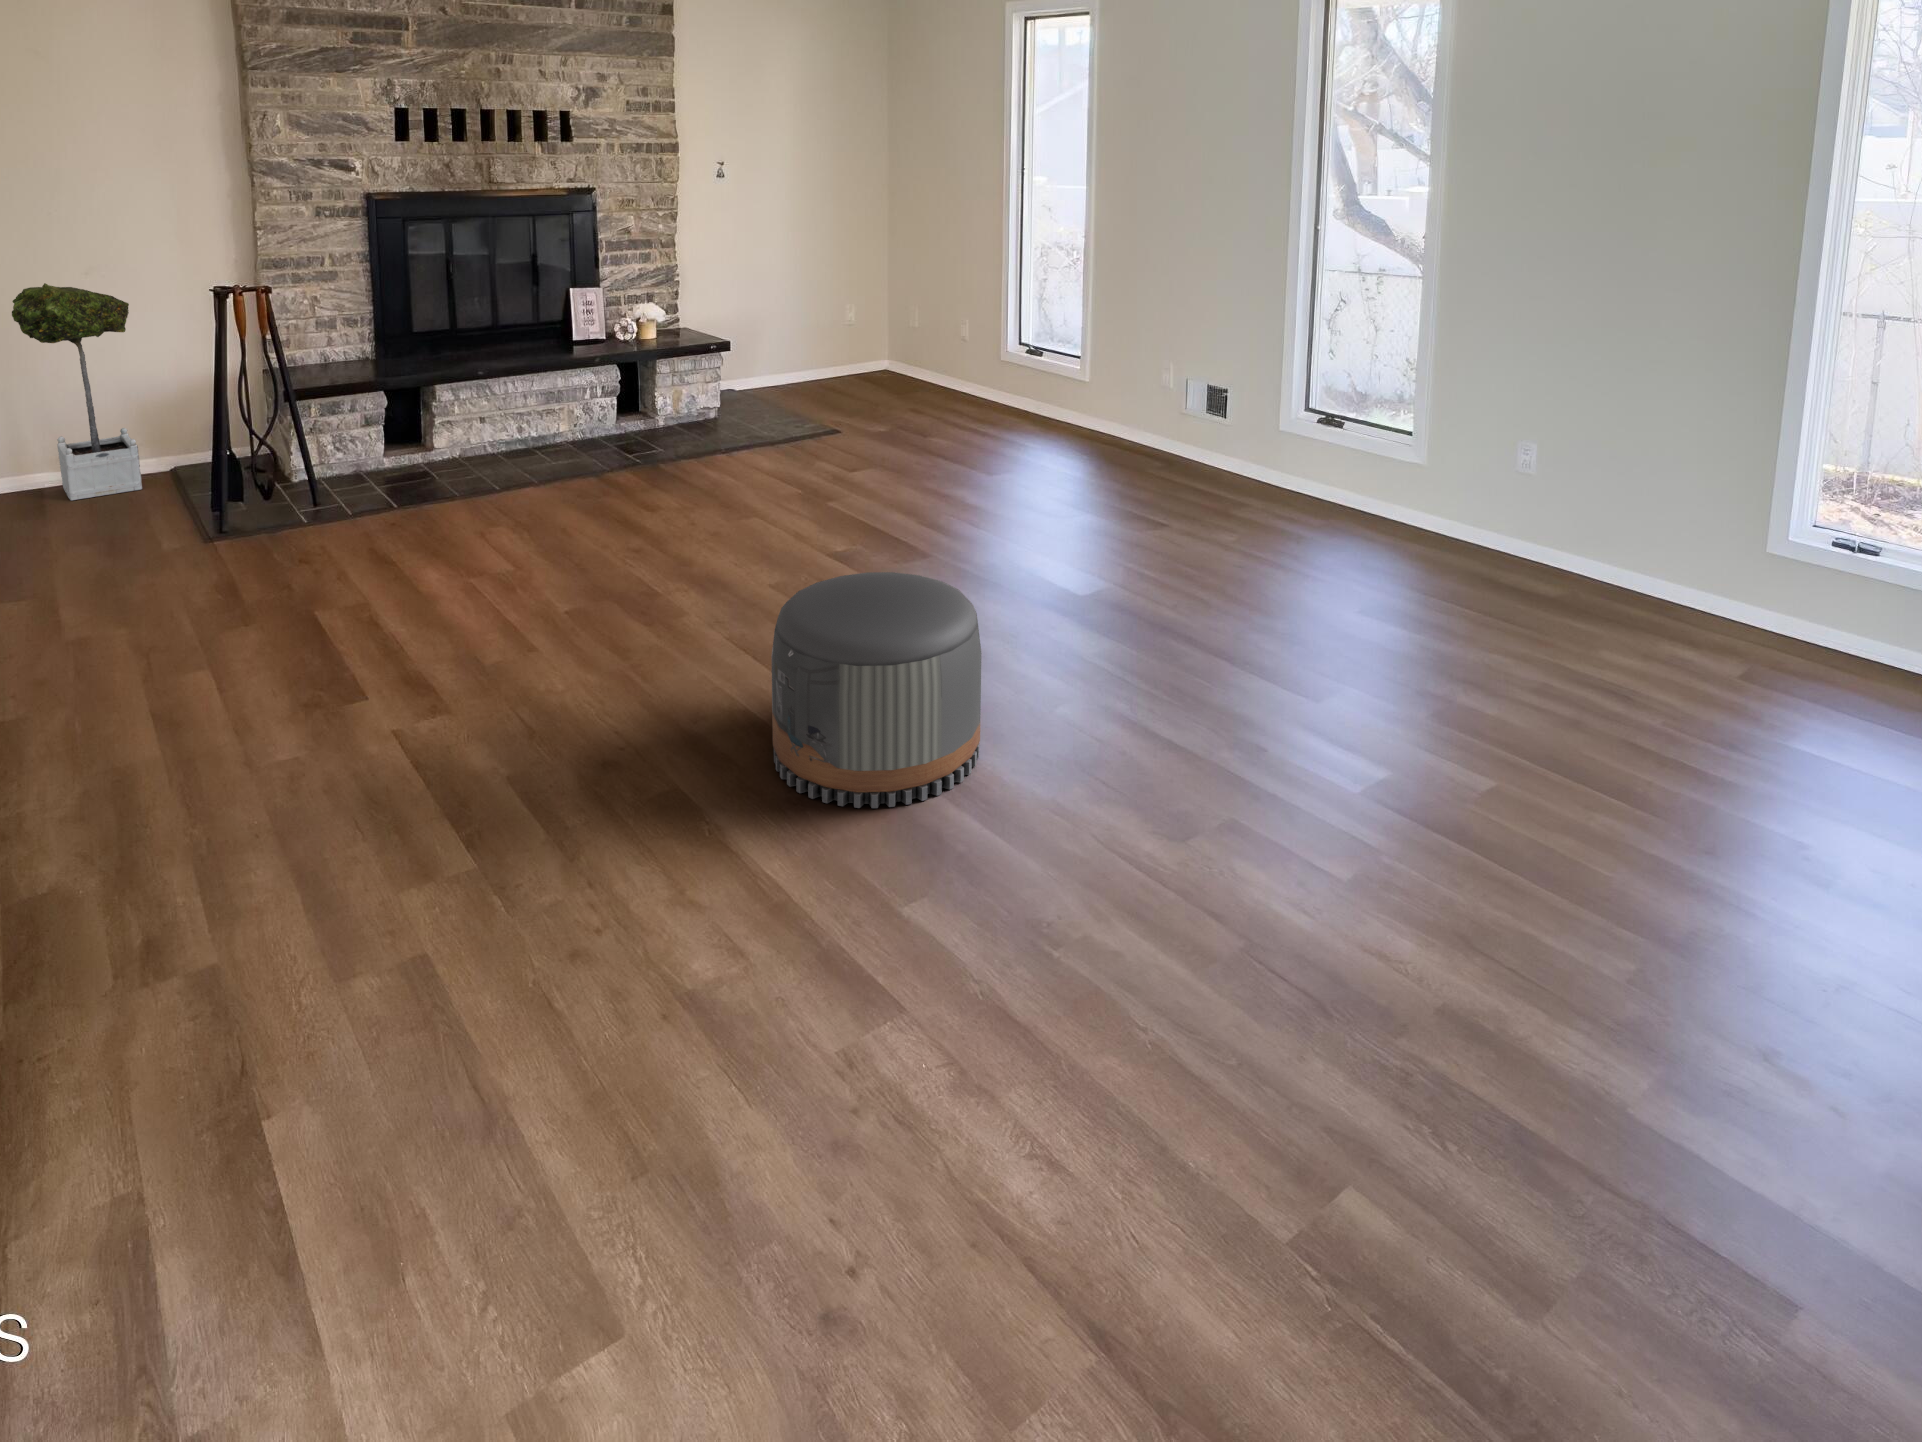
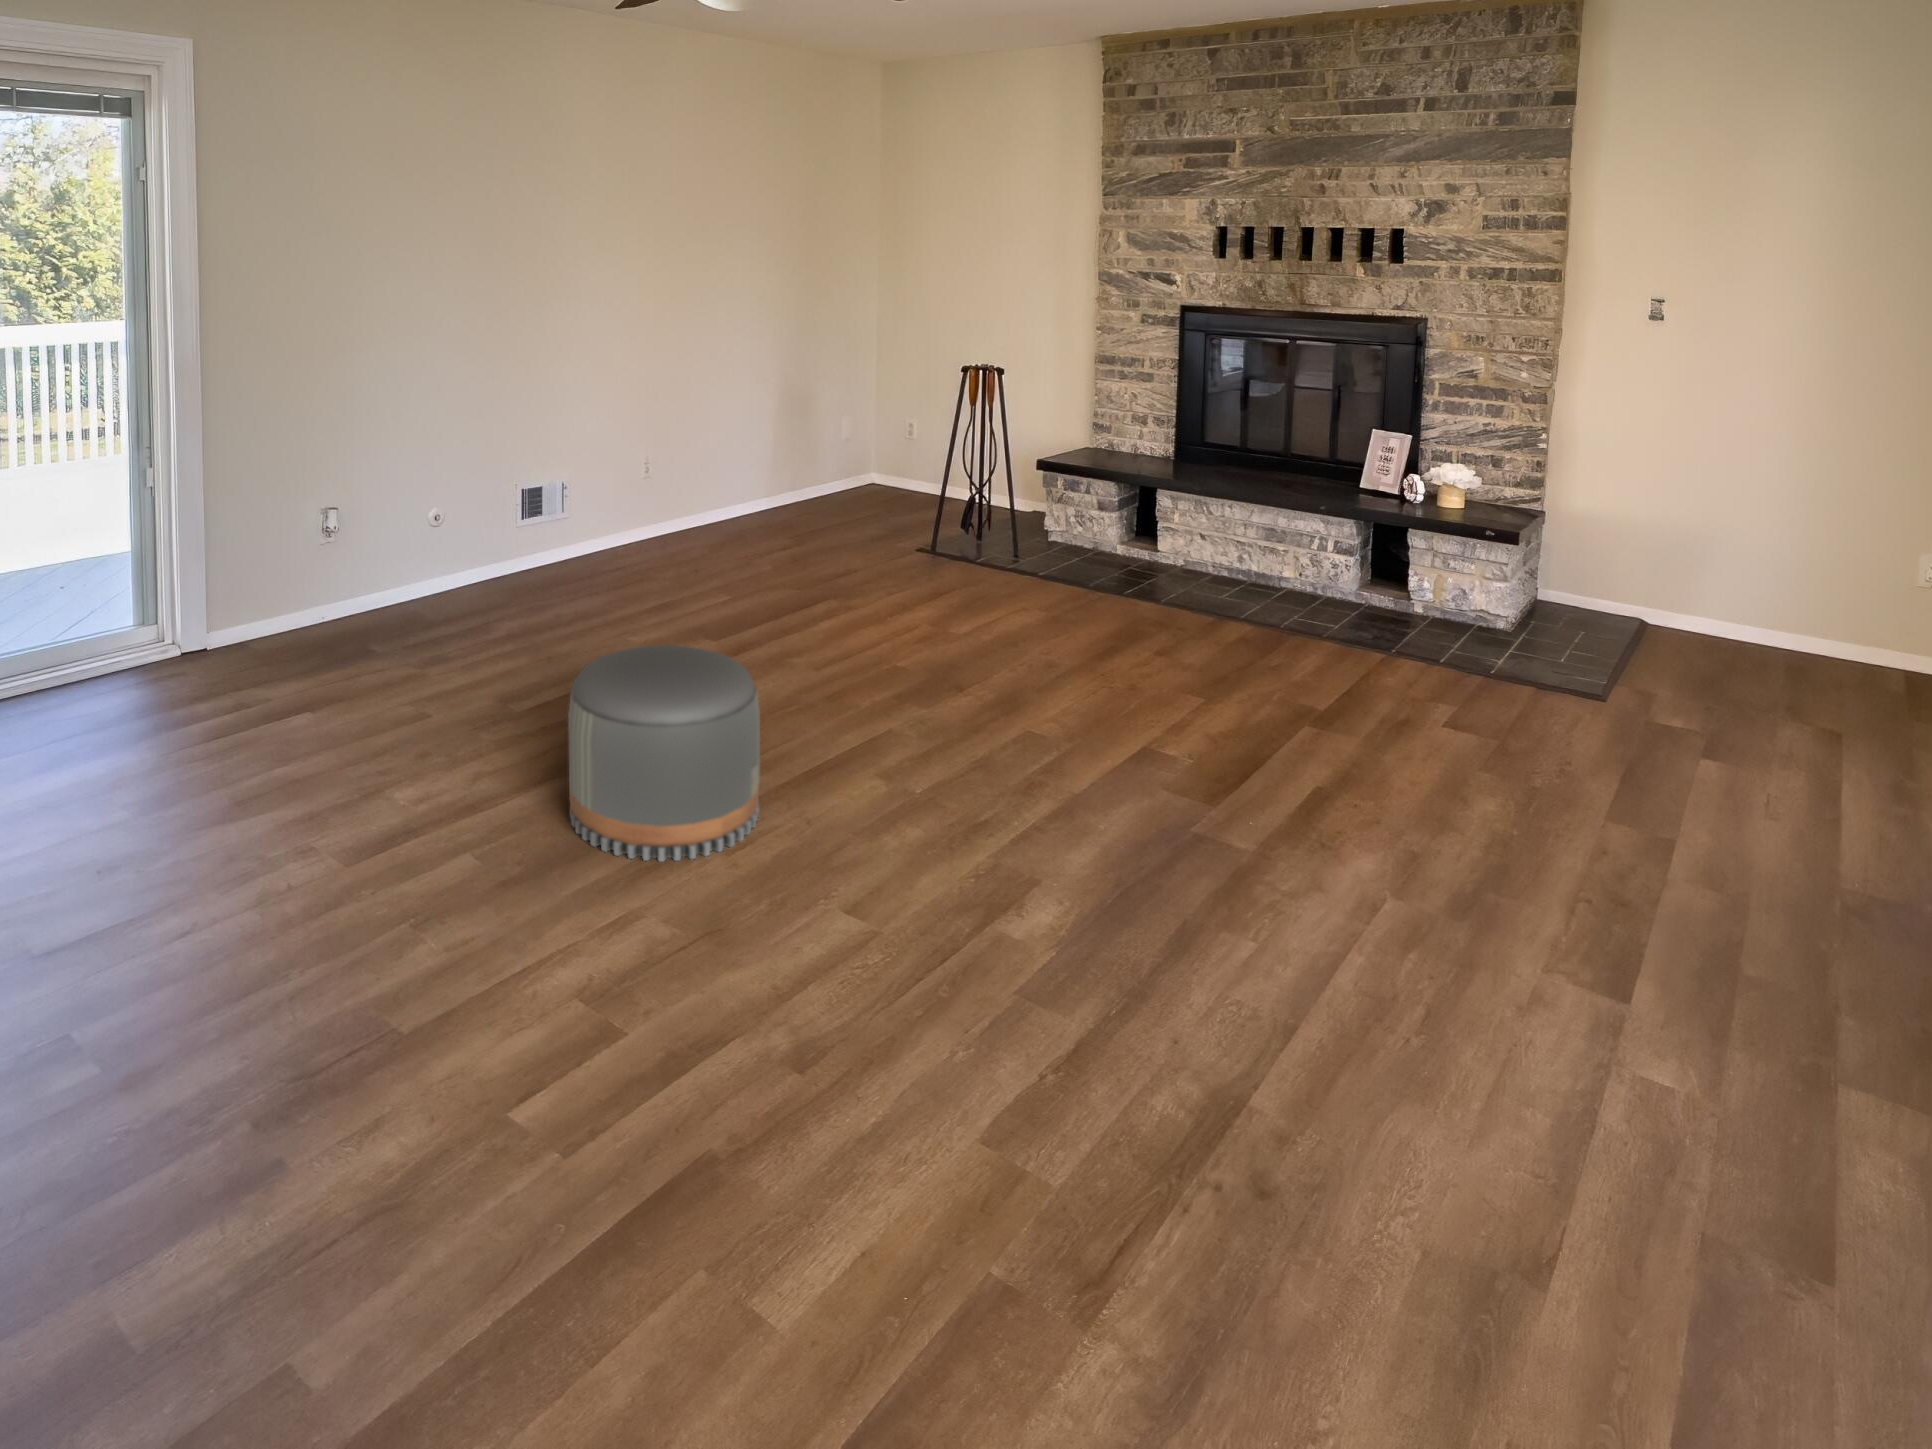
potted tree: present [12,283,142,500] -> none [944,351,1012,513]

